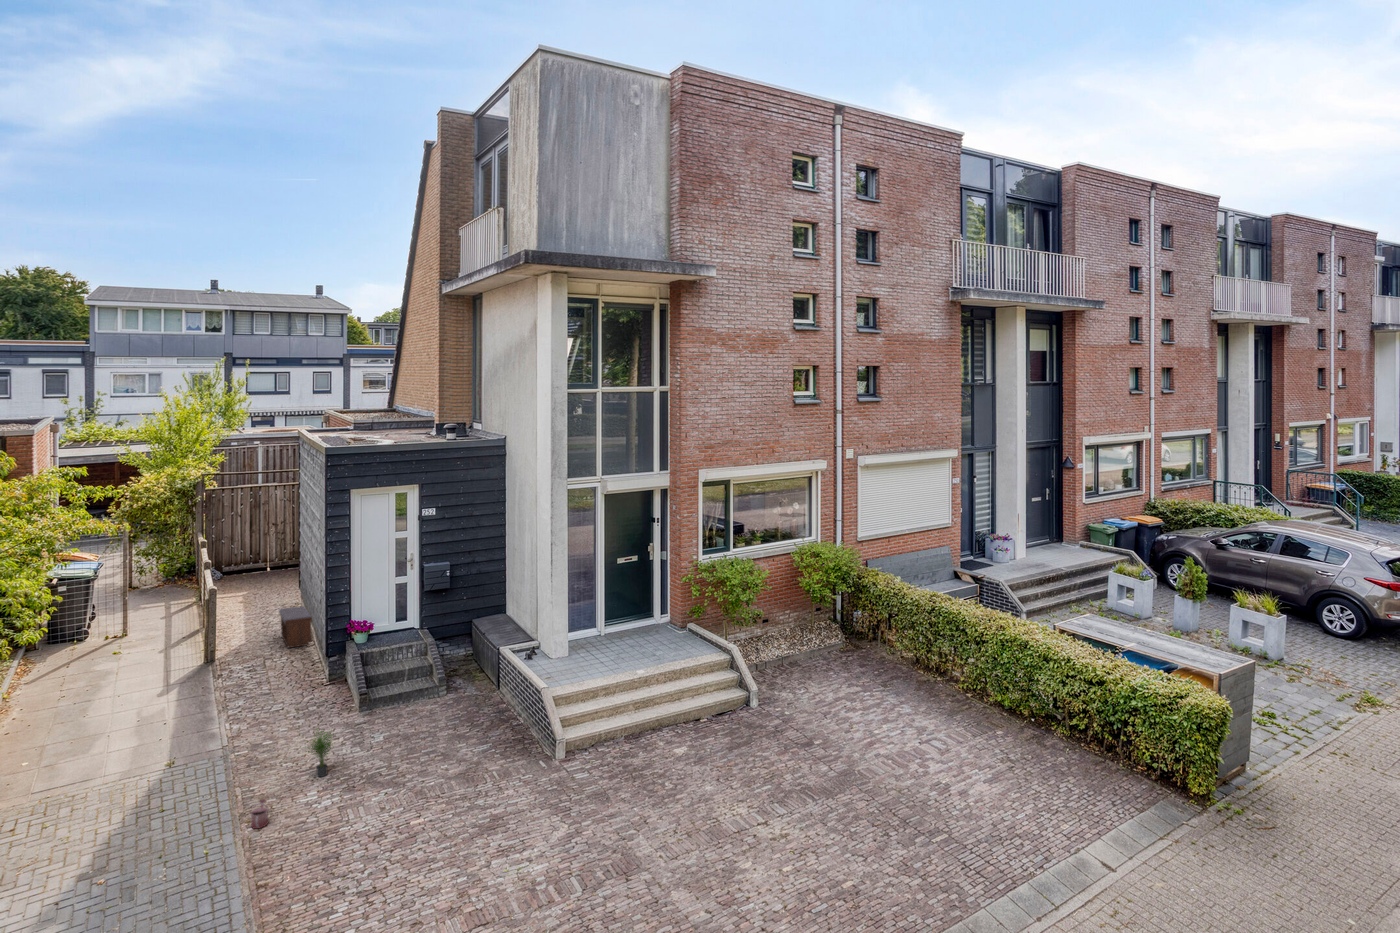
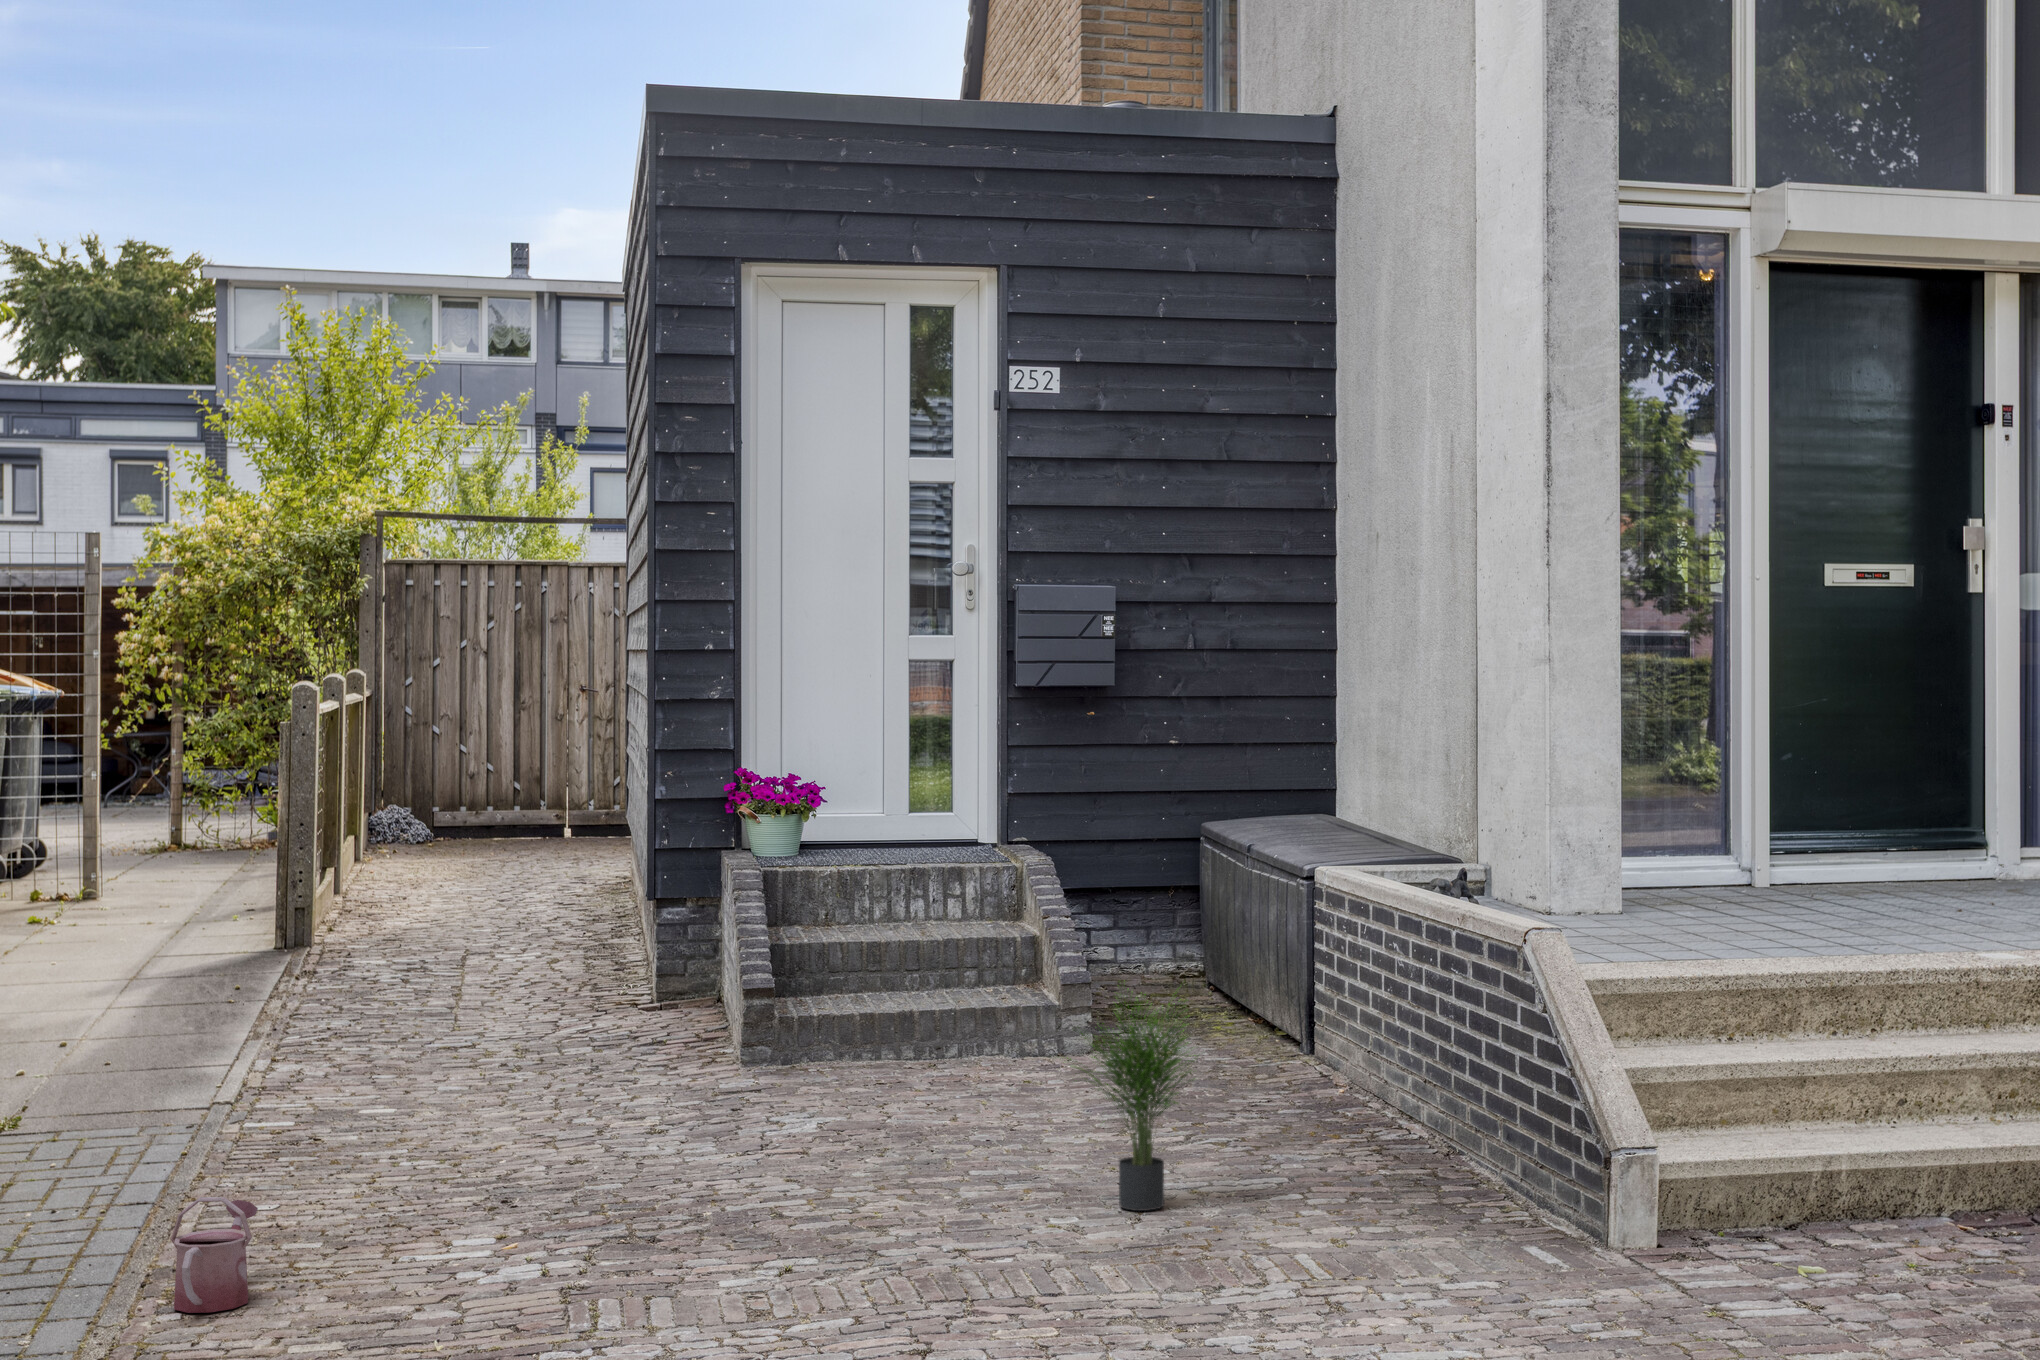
bench: present [279,606,312,648] -> none [527,807,624,929]
potted plant: present [307,730,331,777] -> present [1063,988,1195,1211]

